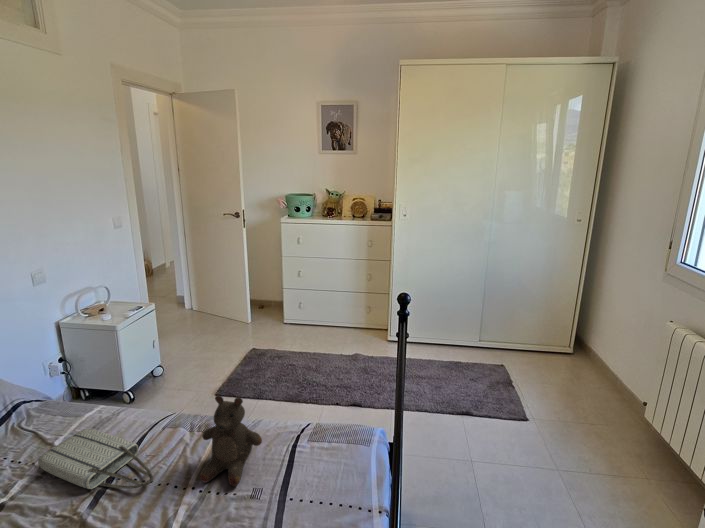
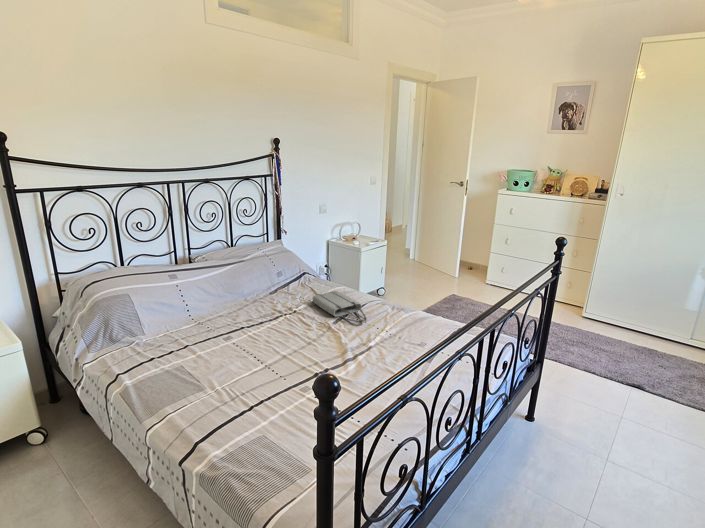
stuffed bear: present [200,396,262,486] -> none [391,281,433,337]

